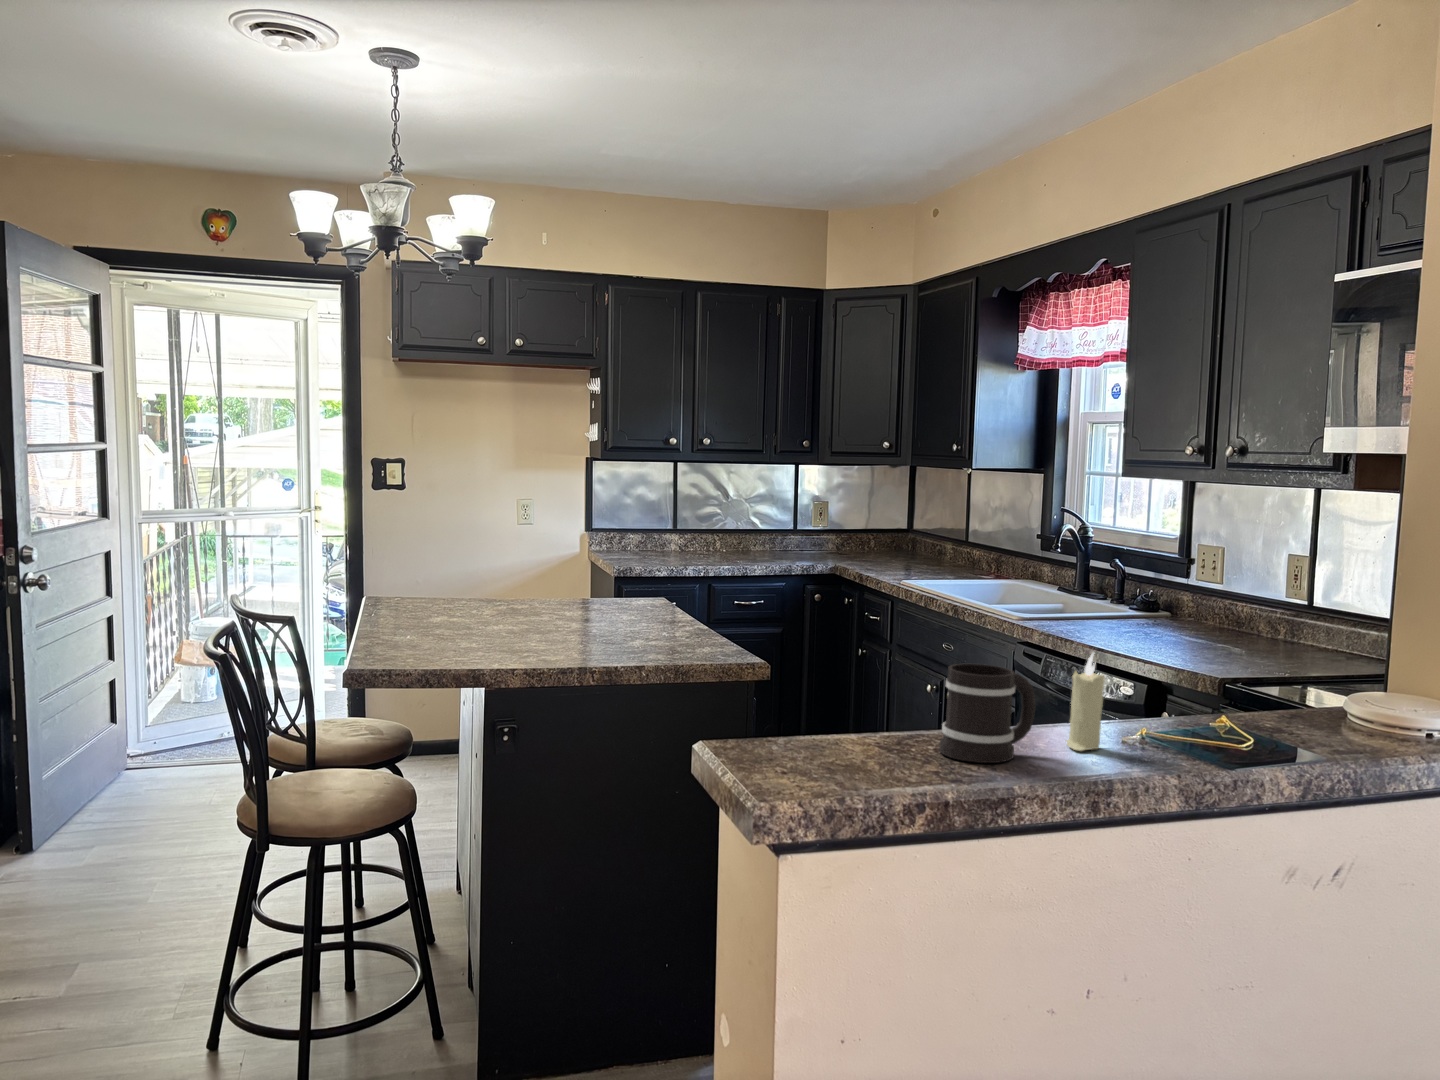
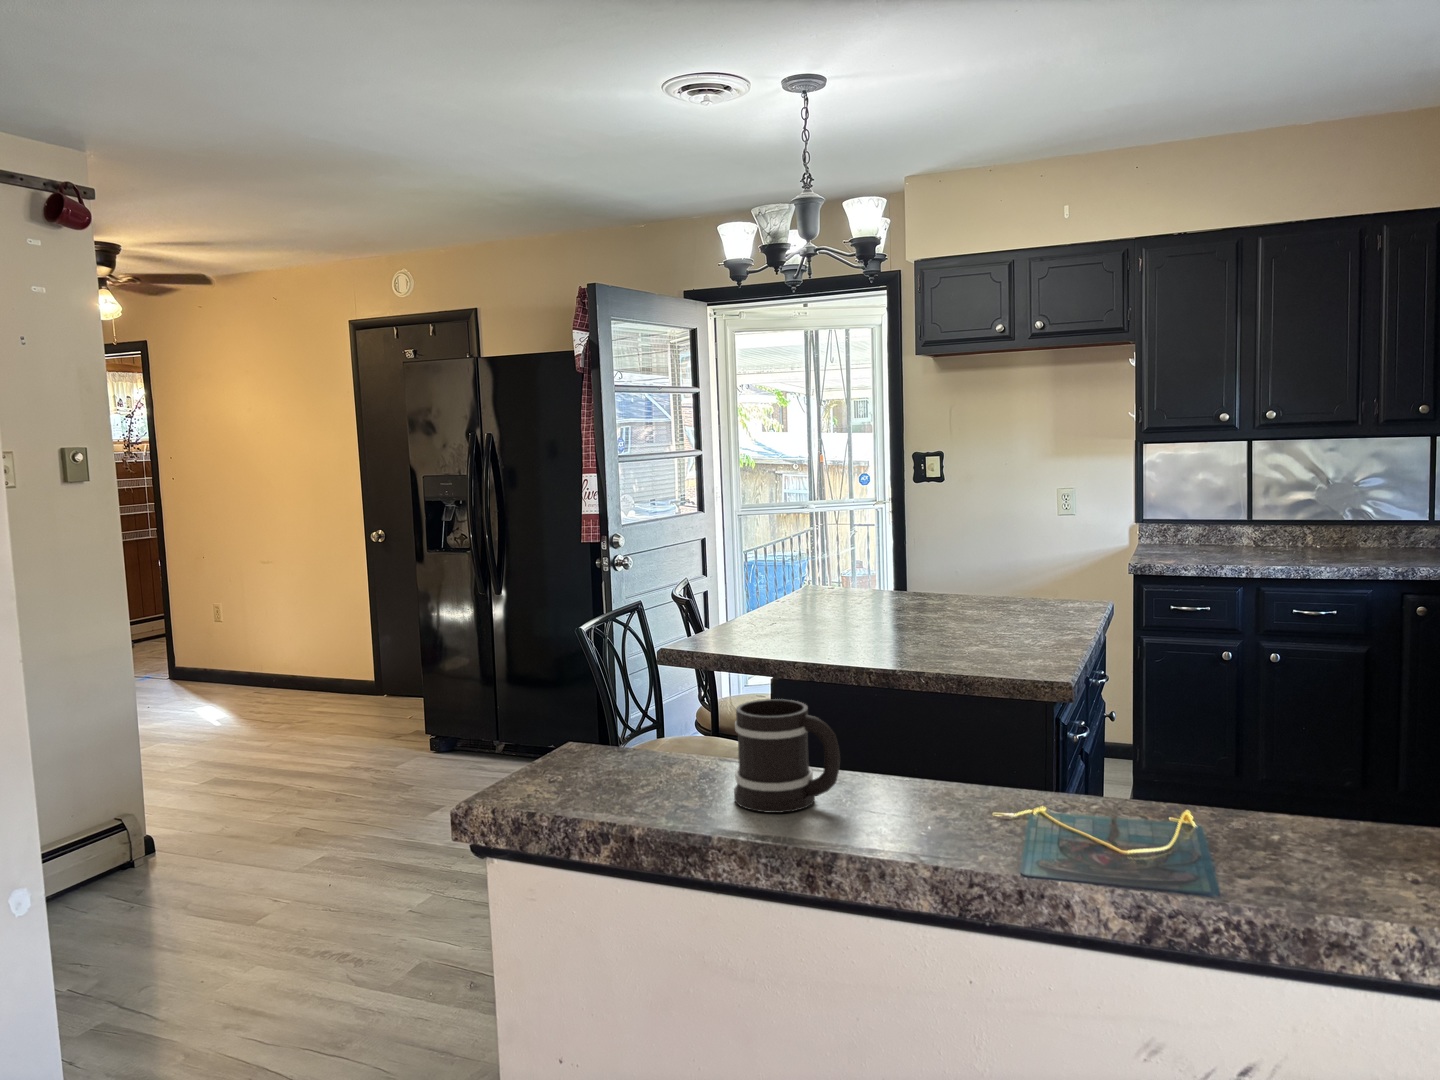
candle: present [1067,653,1105,750] -> none [889,702,937,821]

